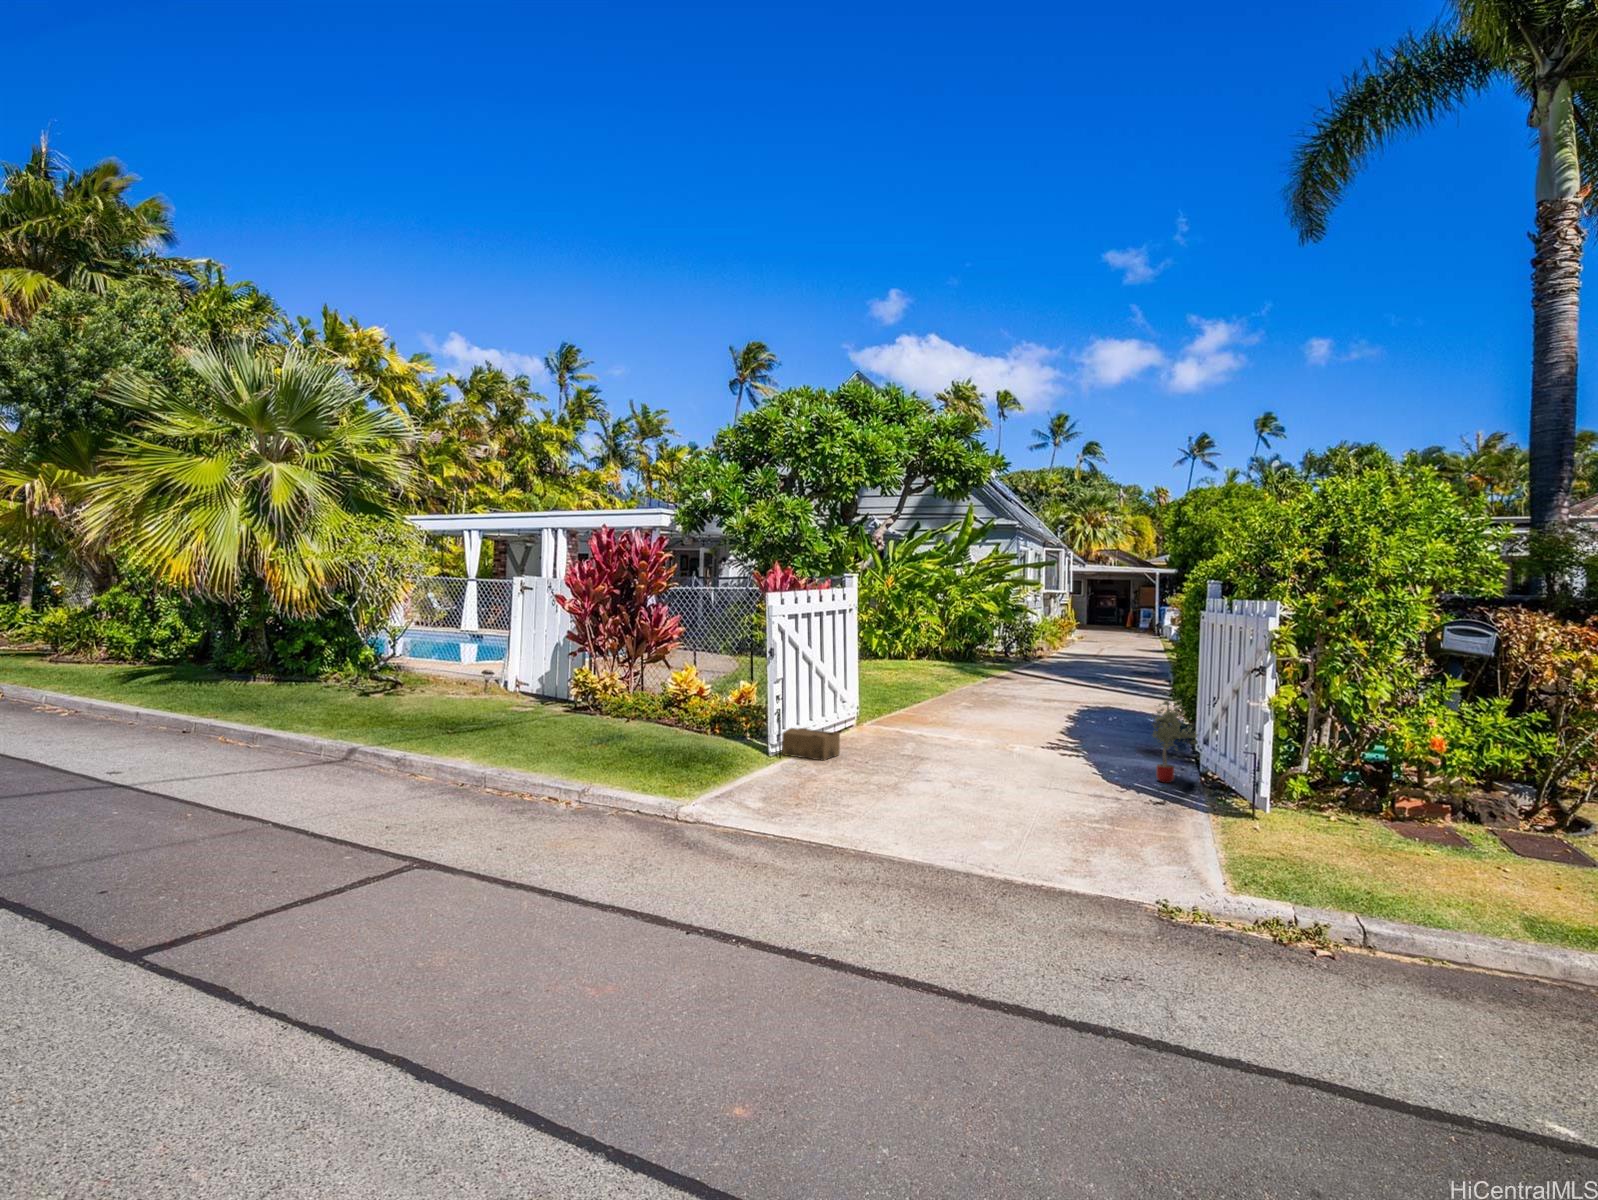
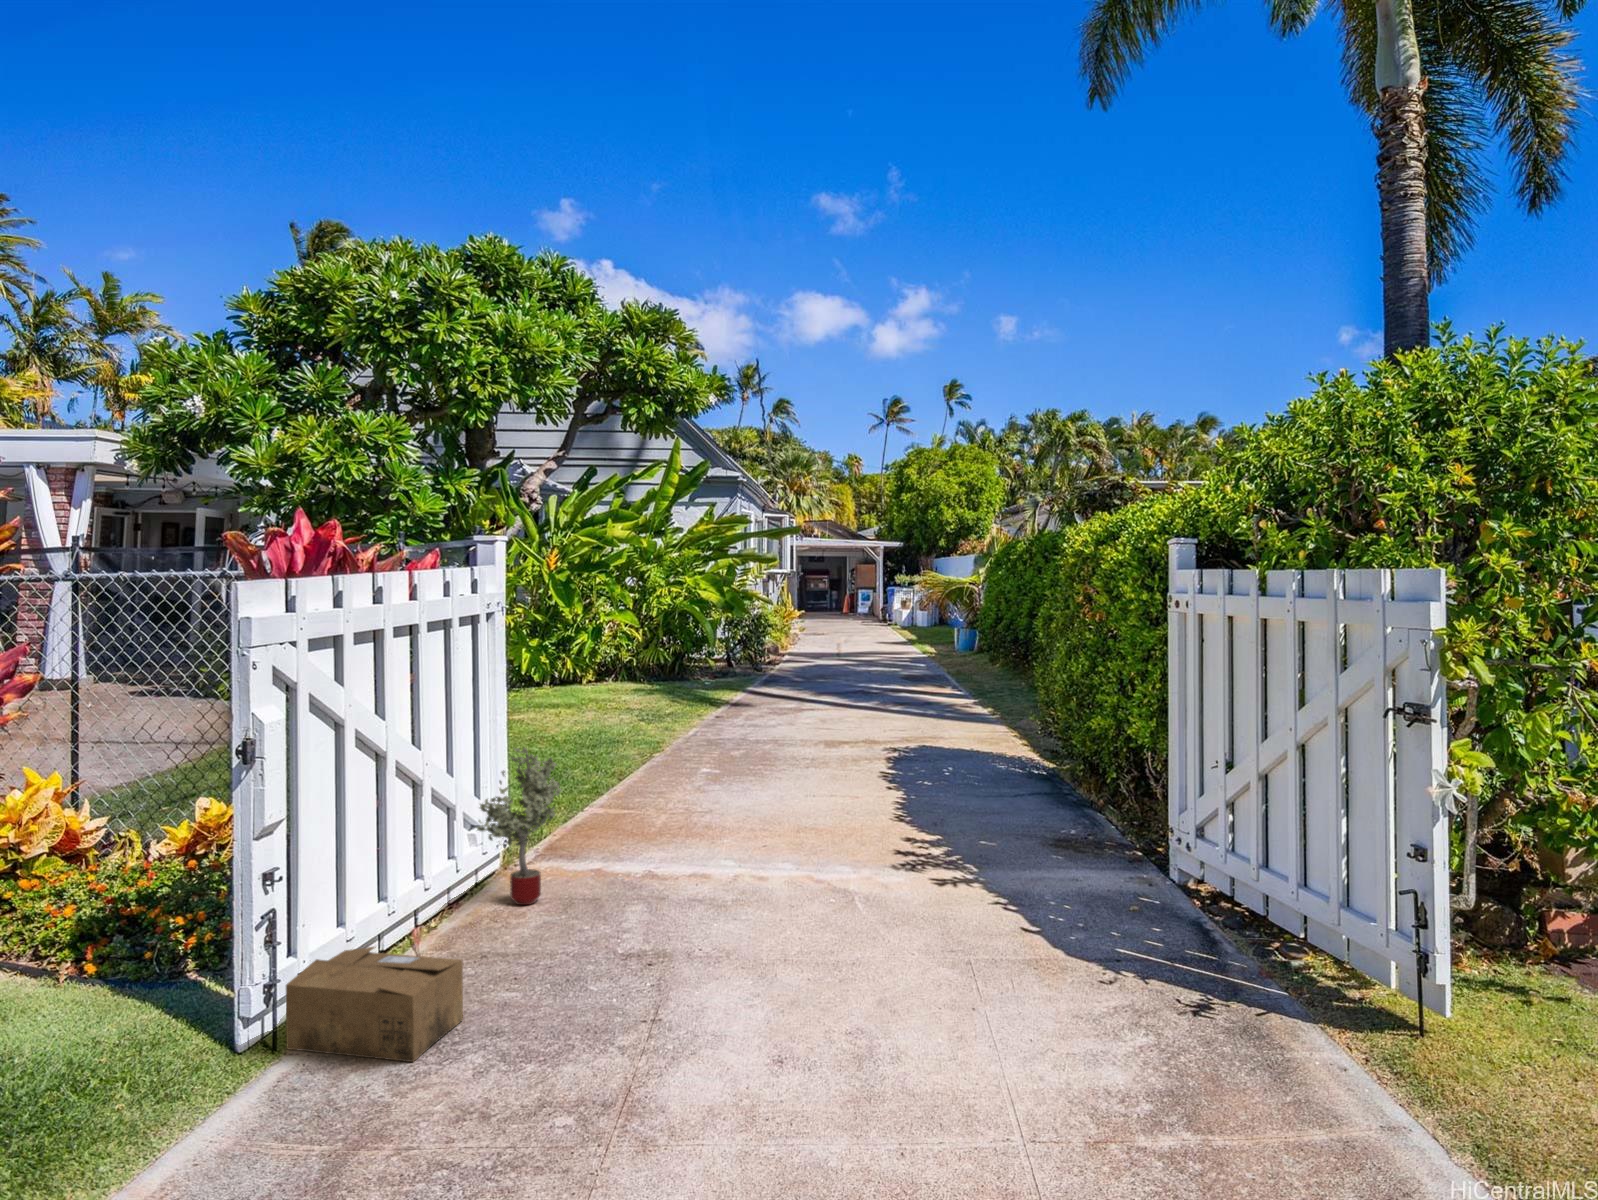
potted tree: present [1152,697,1198,783] -> present [477,748,561,905]

